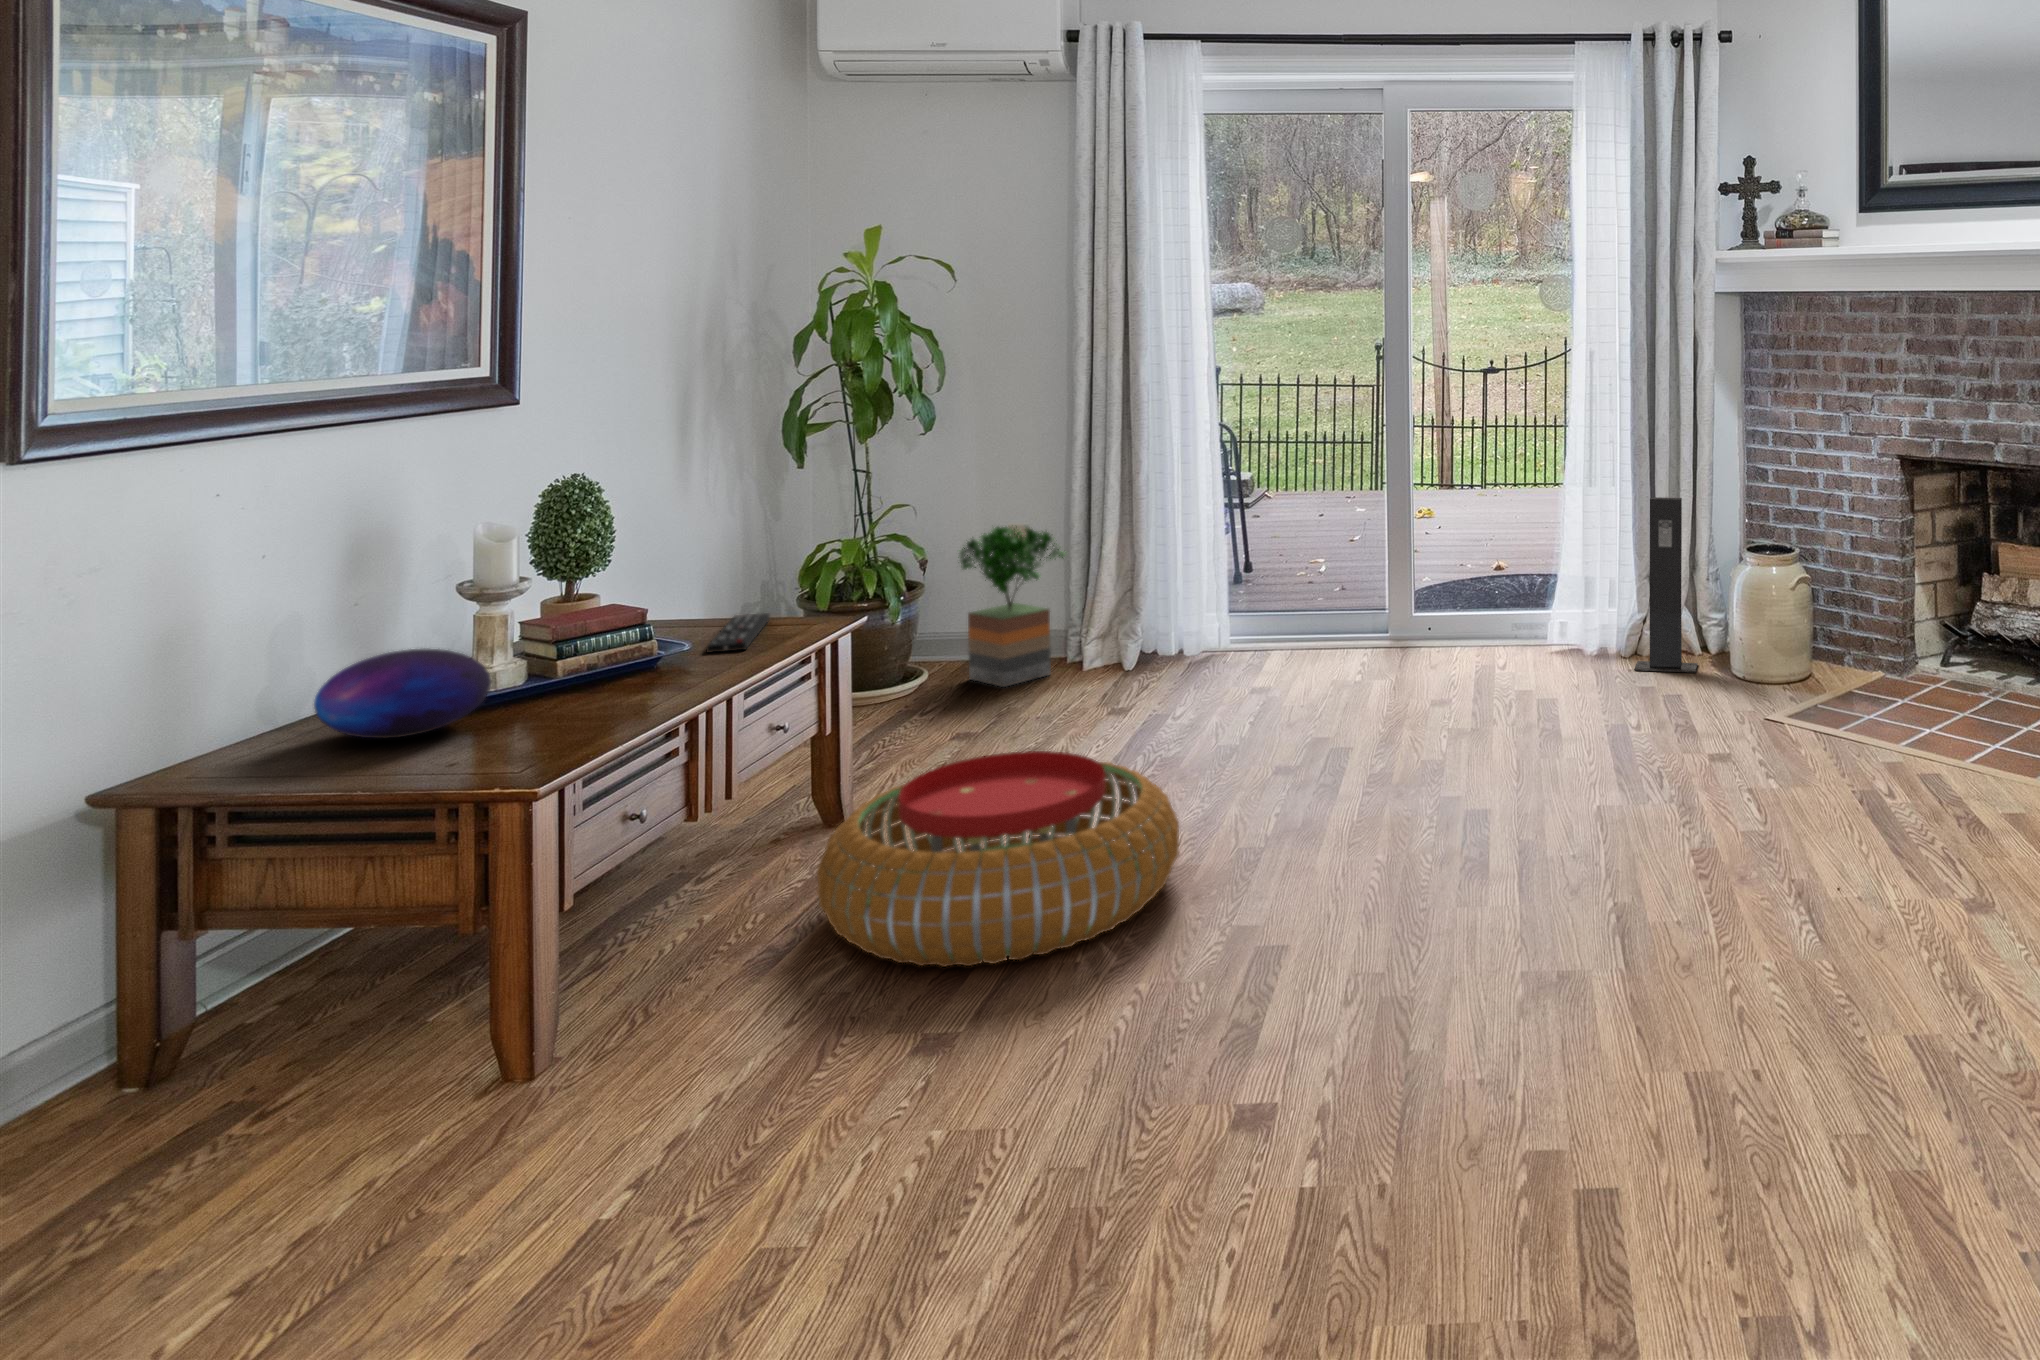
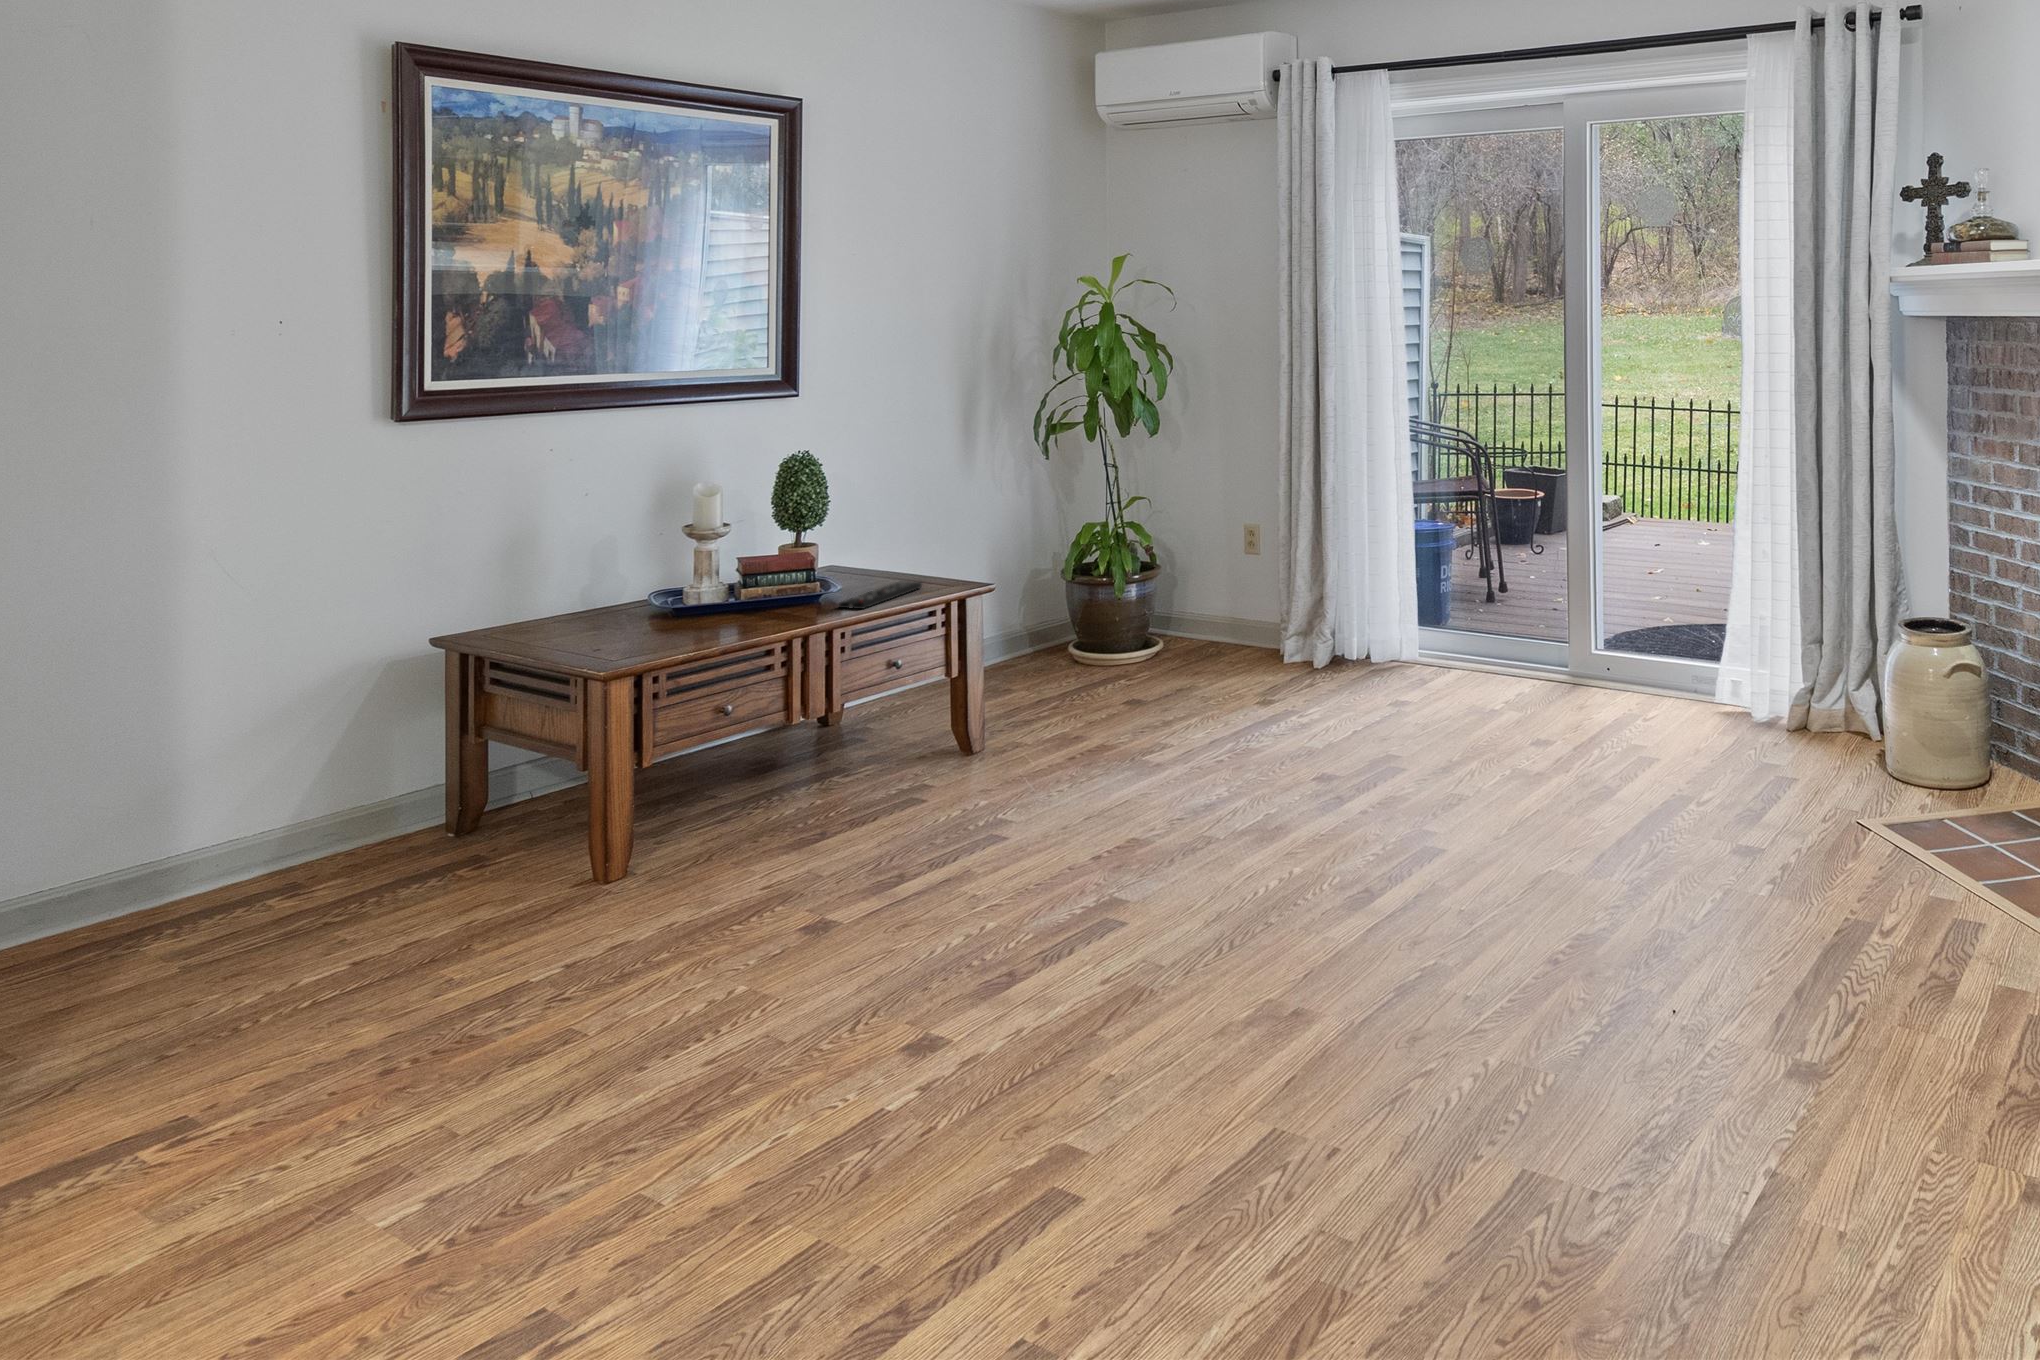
speaker: present [1634,497,1697,673] -> none [1779,552,1861,760]
potted tree: present [958,527,1065,687] -> none [1164,526,1267,672]
decorative orb: present [314,649,491,738] -> none [536,581,647,641]
pouf: present [817,751,1179,967] -> none [819,721,1118,894]

